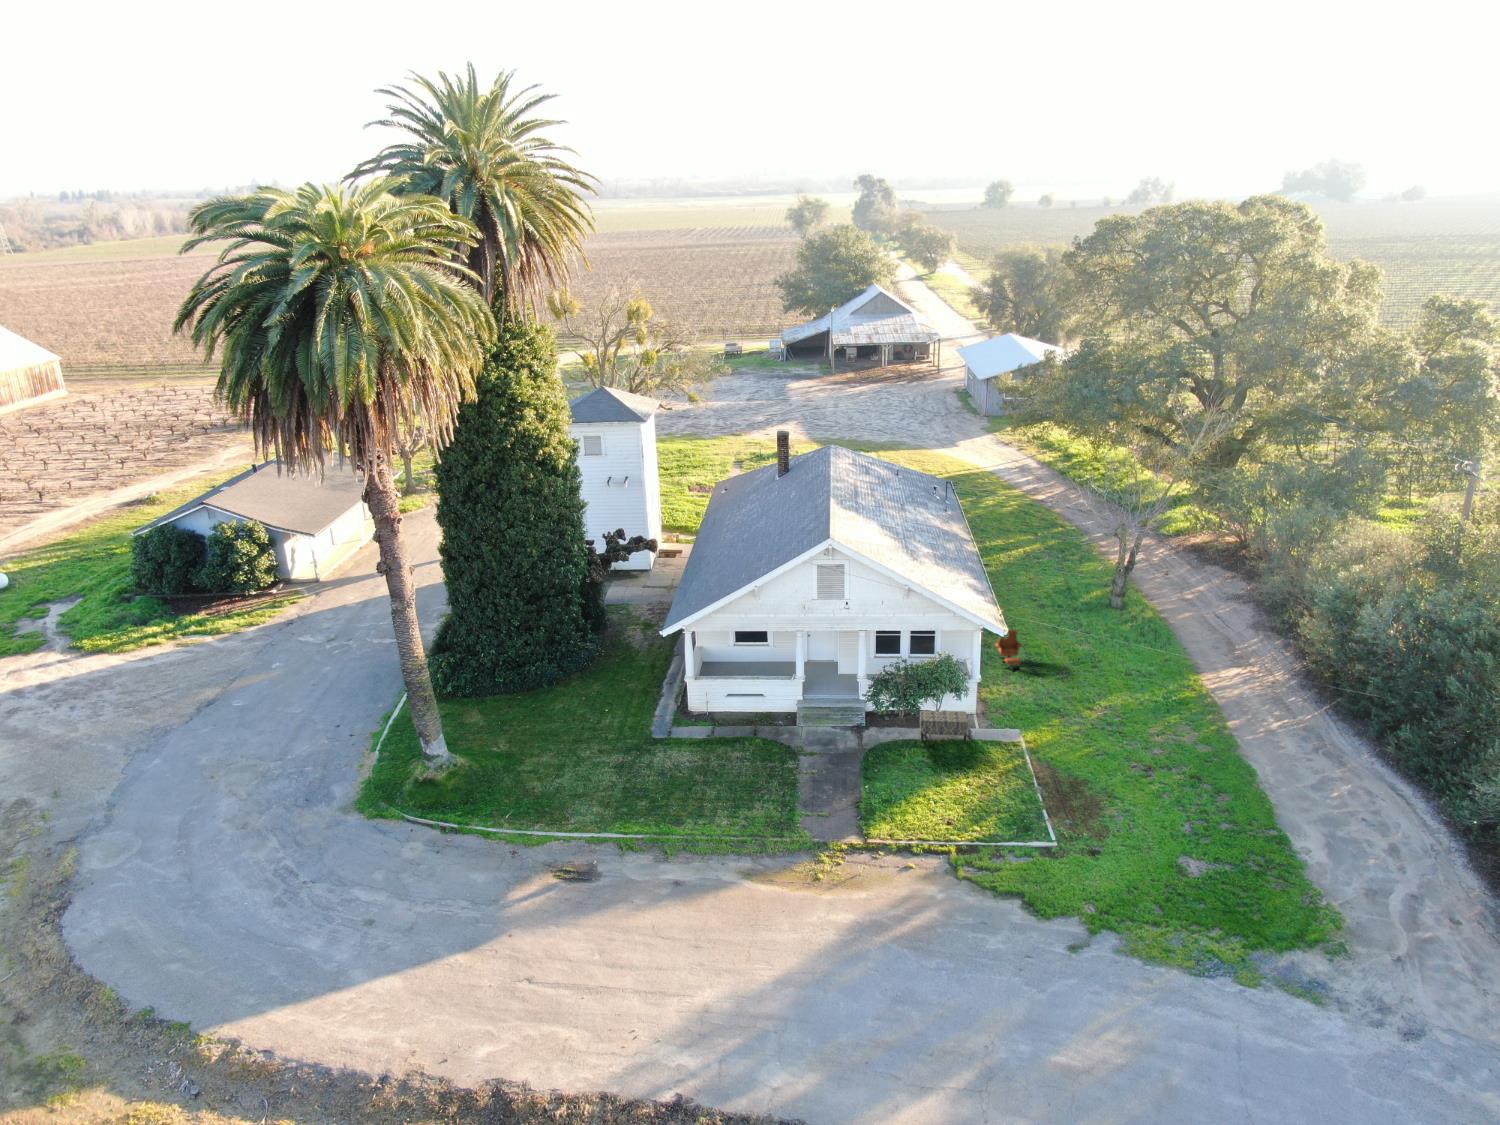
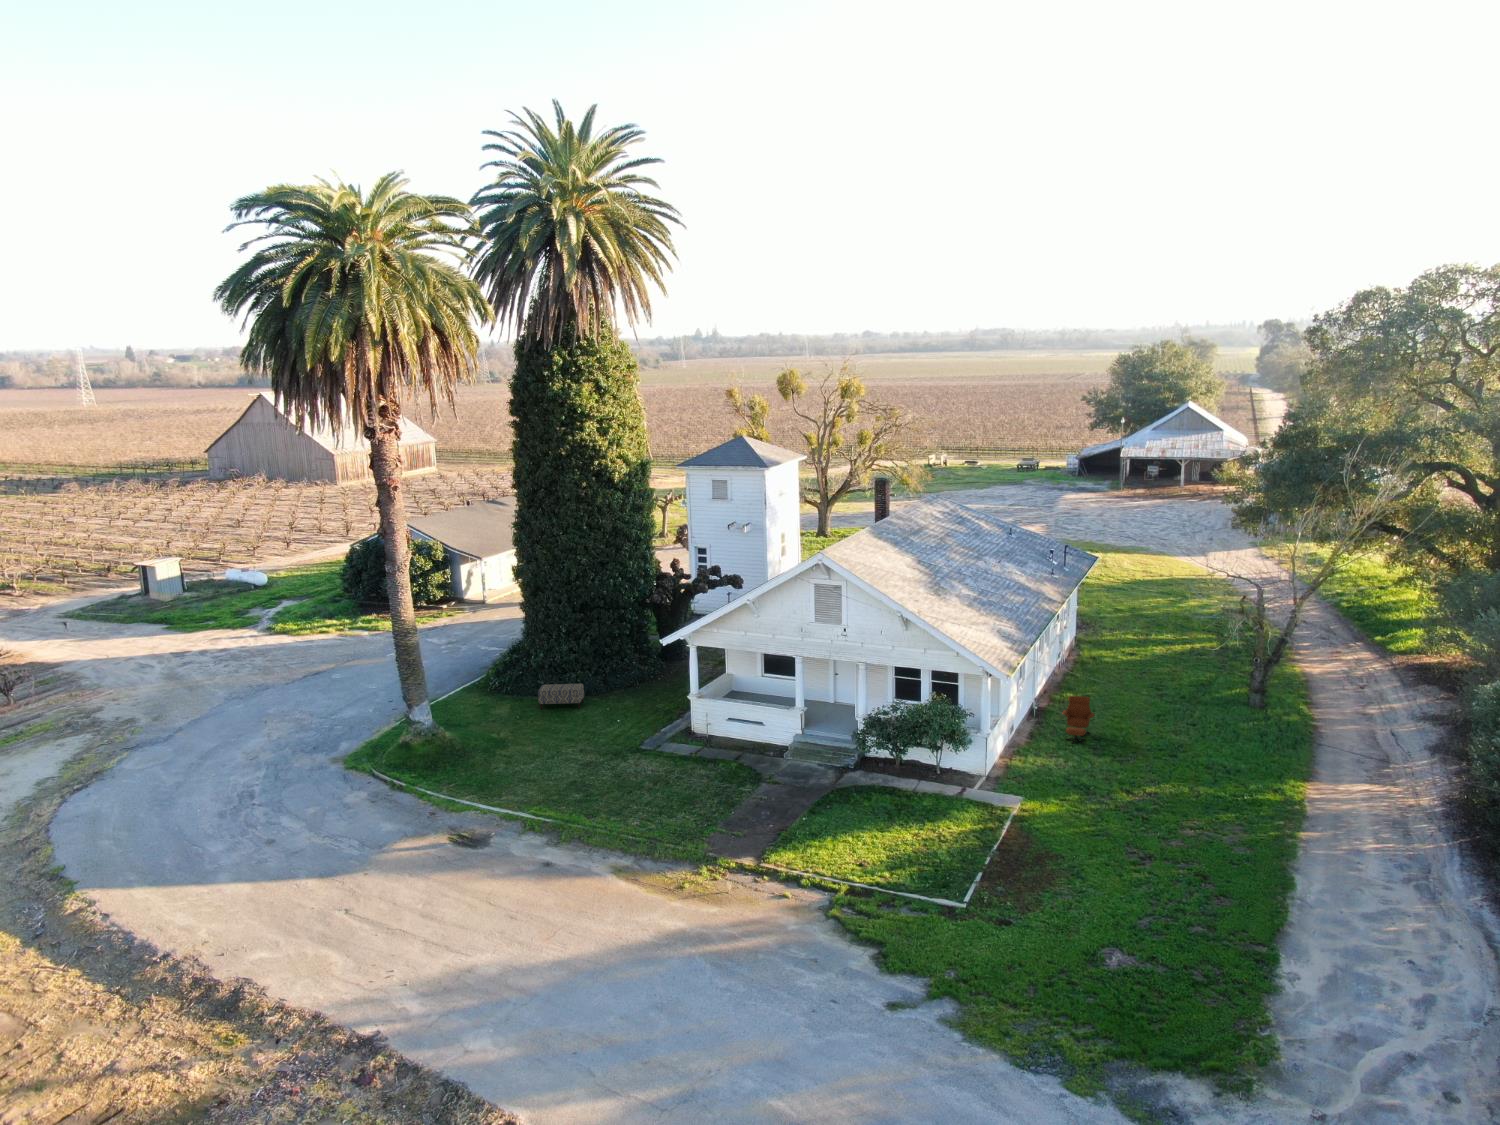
bench: present [920,710,968,741] -> present [538,683,584,710]

